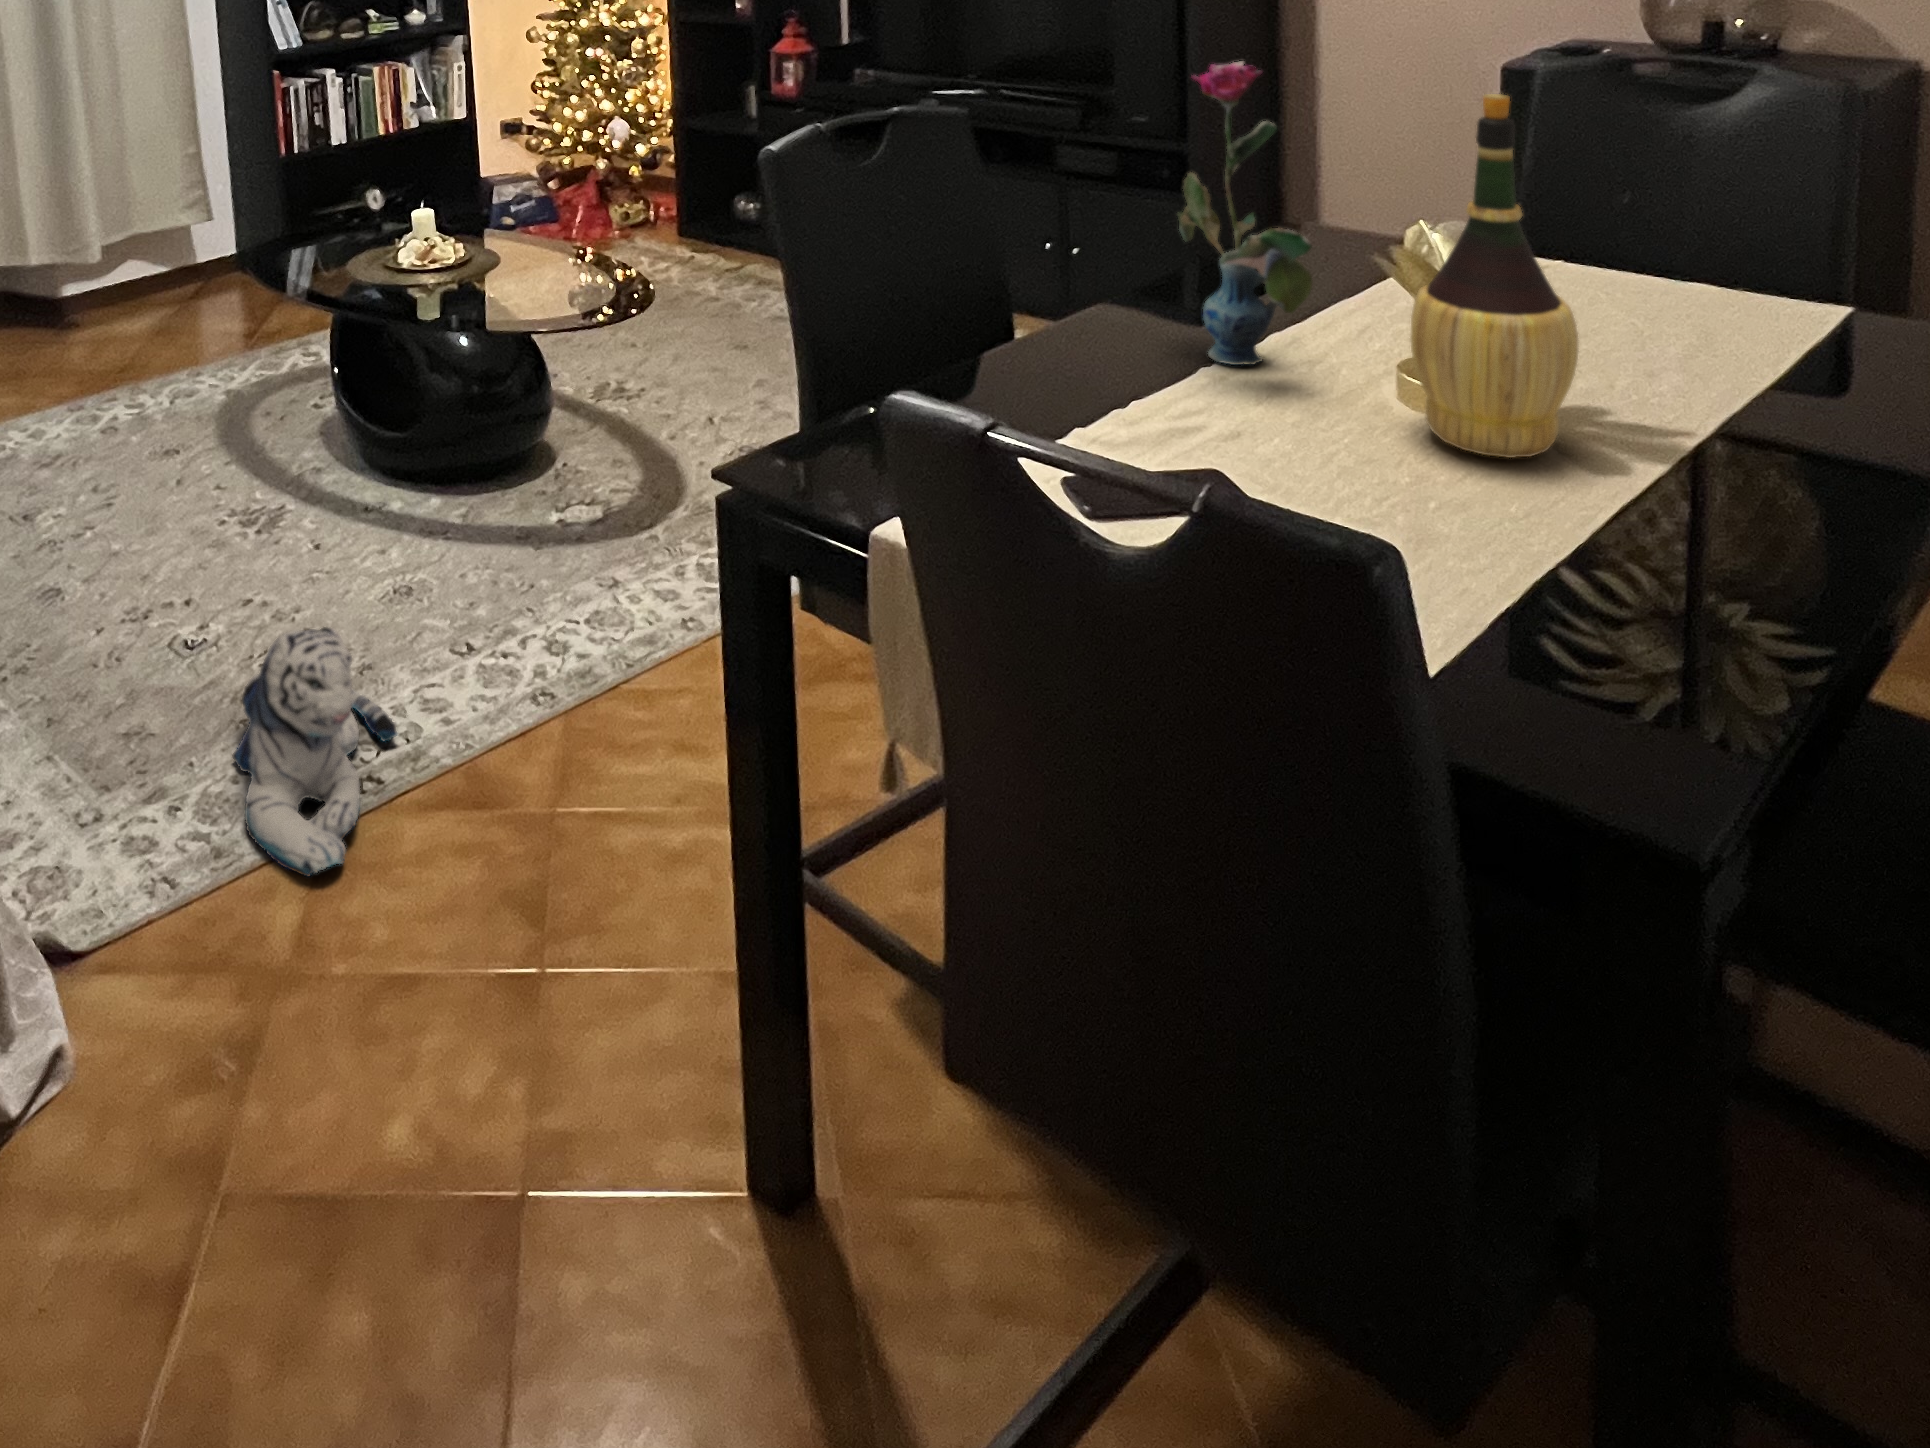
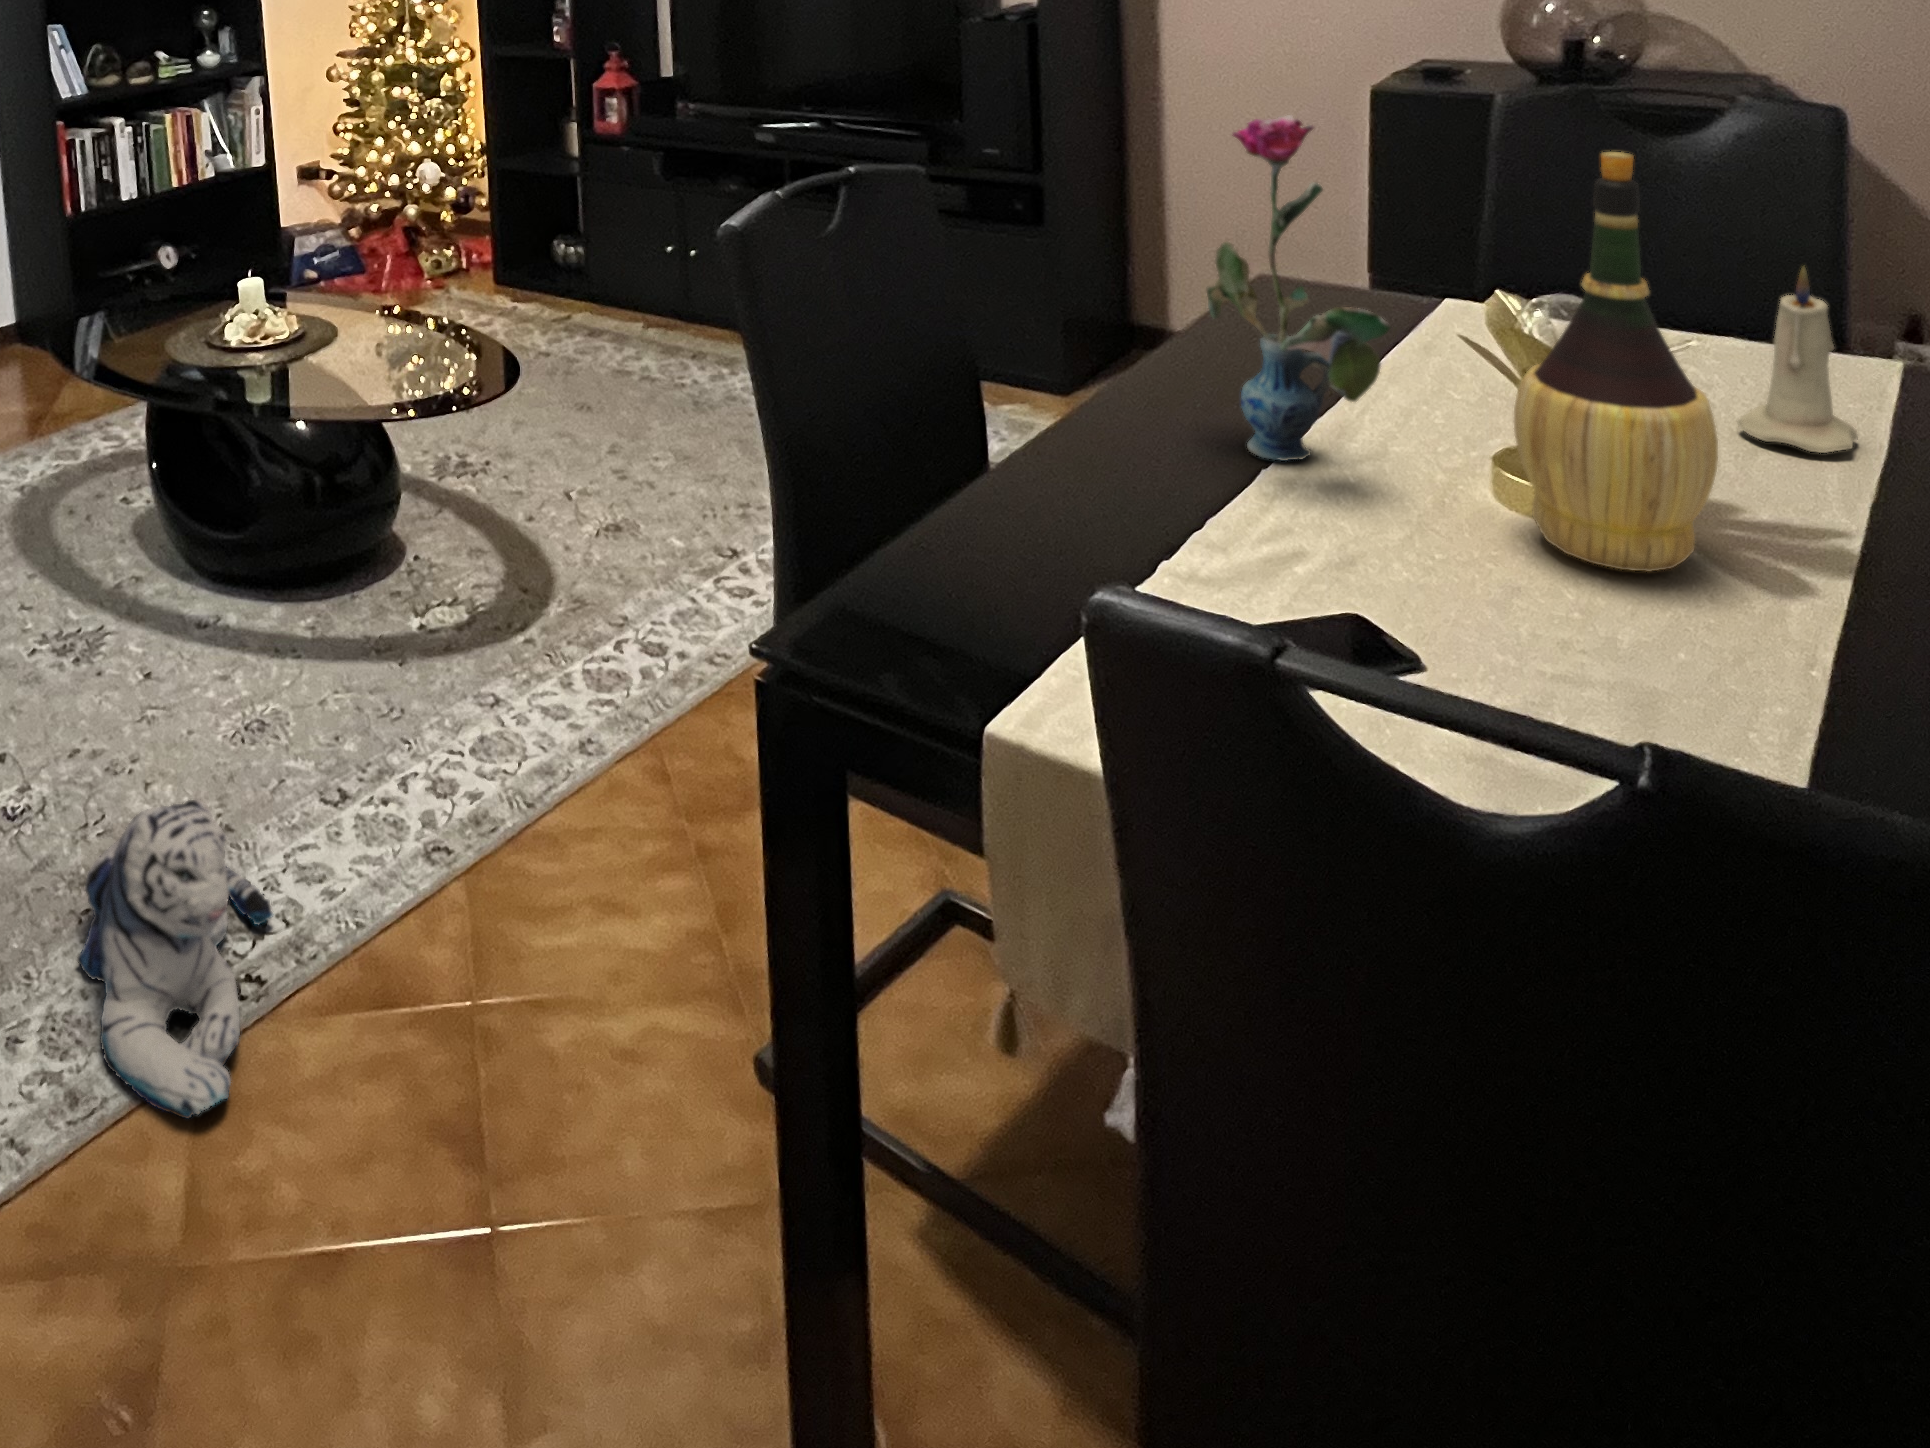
candle: none [1670,210,1779,379] -> present [1738,267,1858,453]

